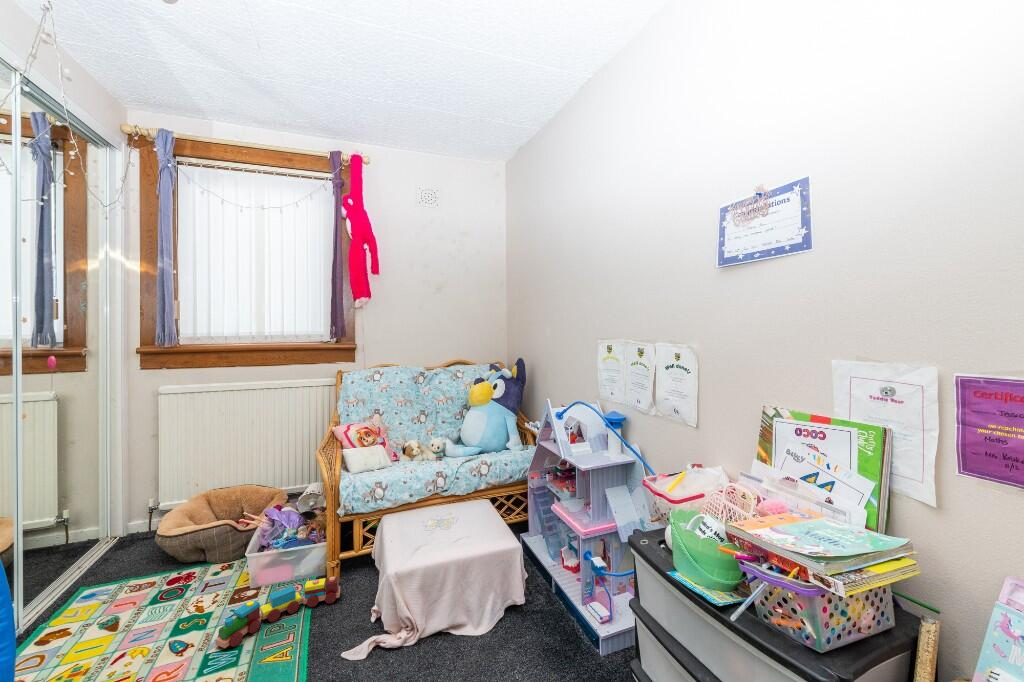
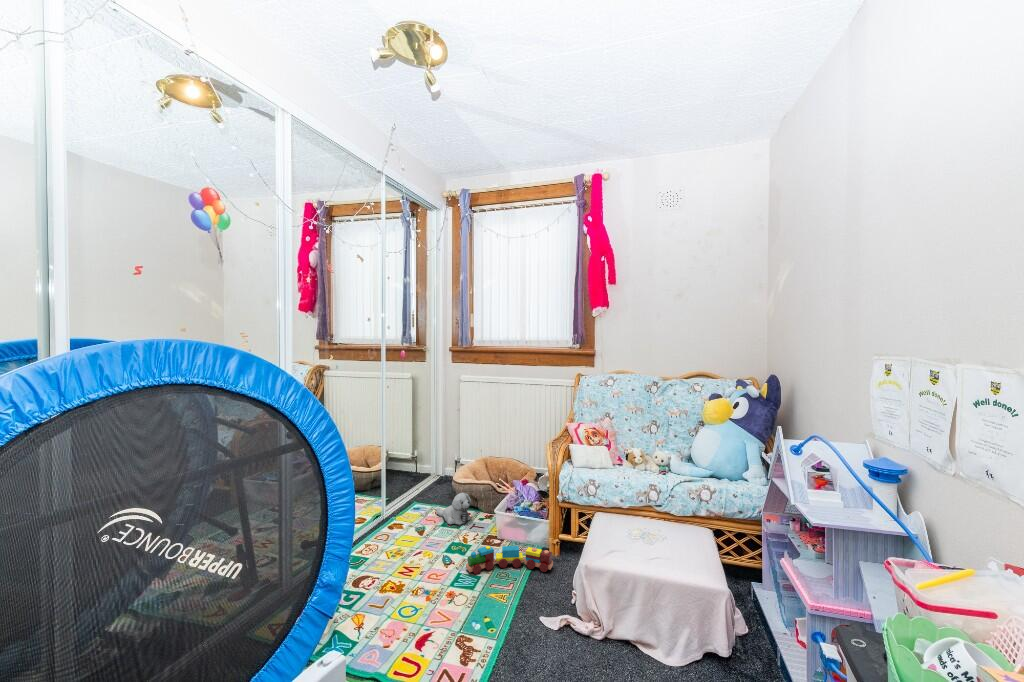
plush toy: none [133,544,200,597] -> present [436,493,471,525]

